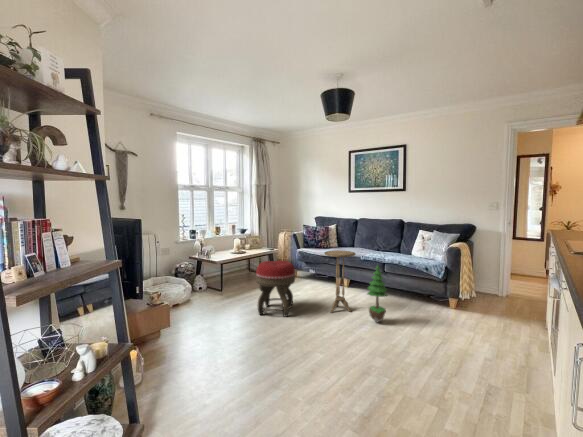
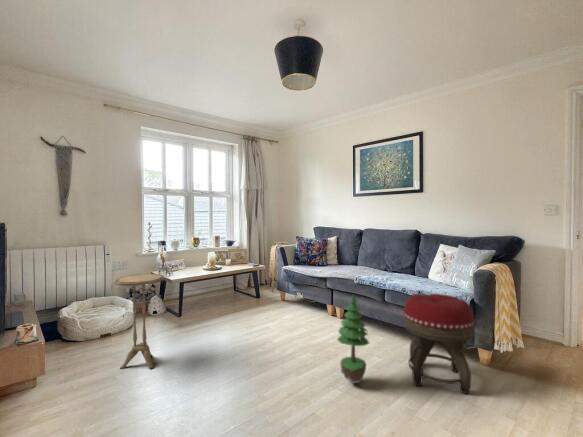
side table: present [324,250,356,313] -> present [114,274,165,369]
footstool: present [256,261,295,317] -> present [403,294,475,394]

